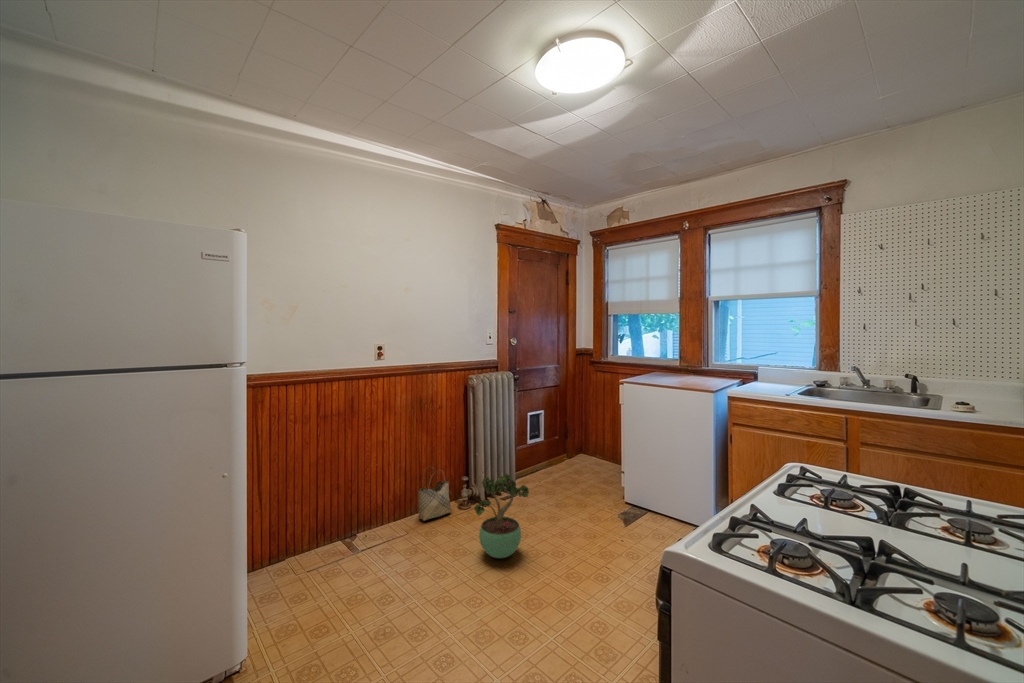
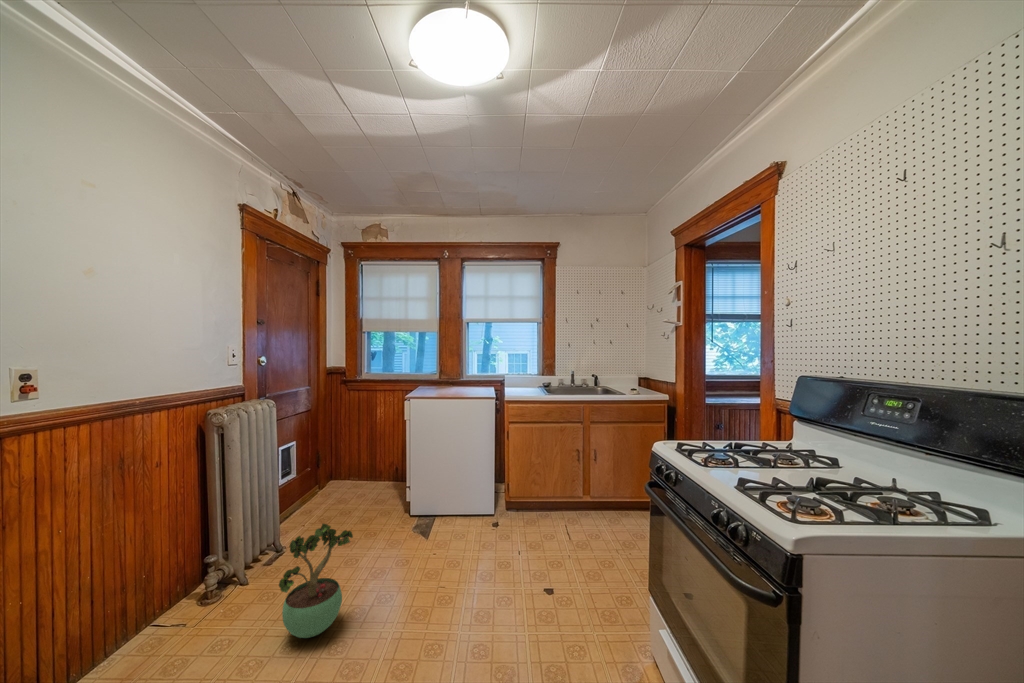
woven basket: present [418,481,451,521] -> none [130,558,192,652]

